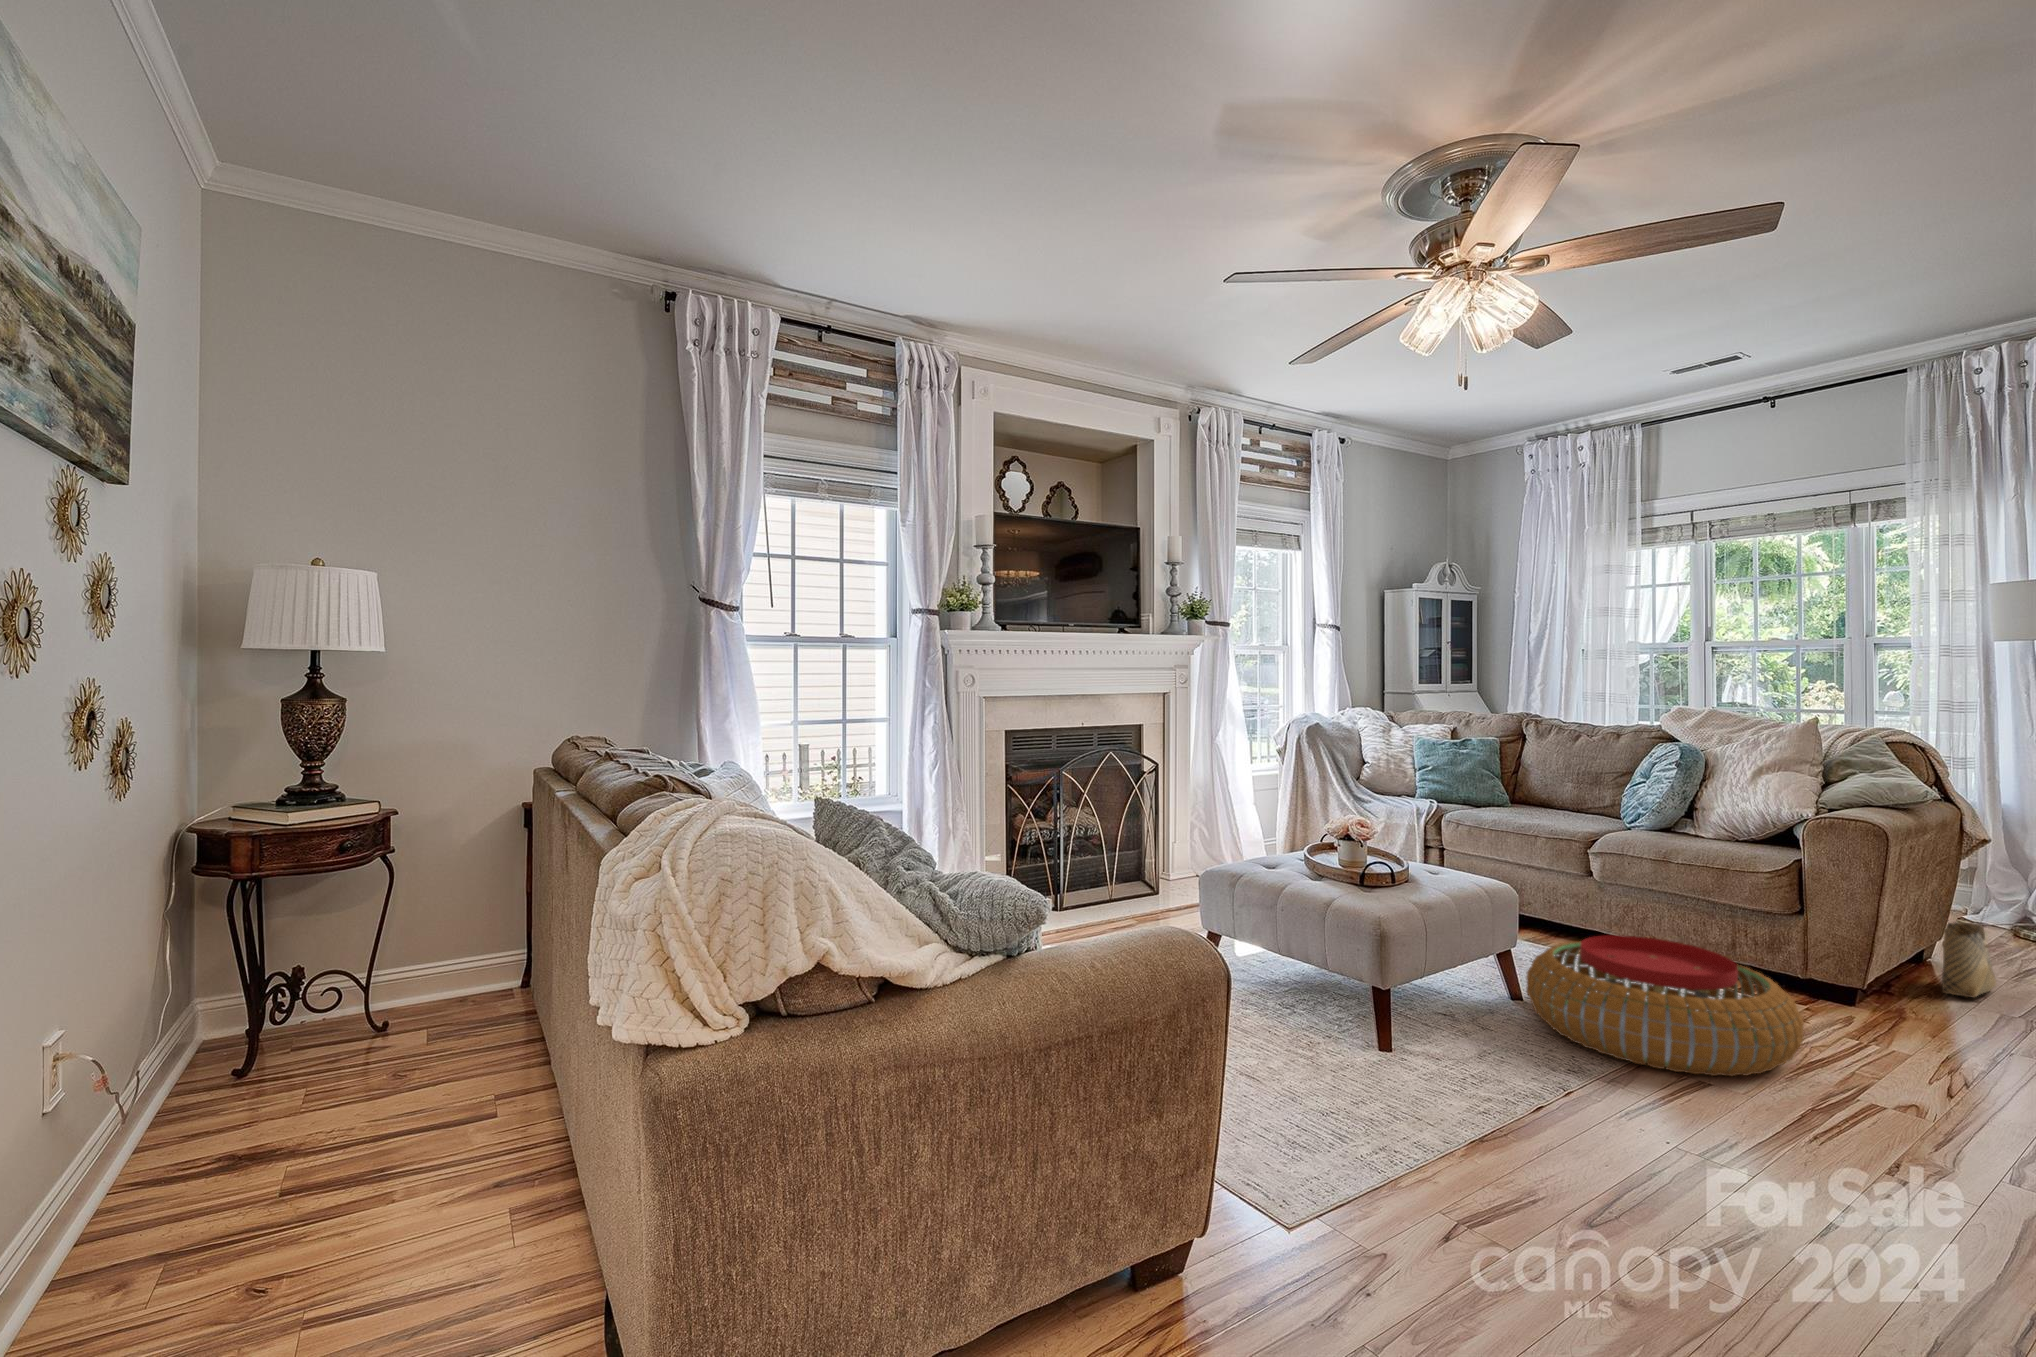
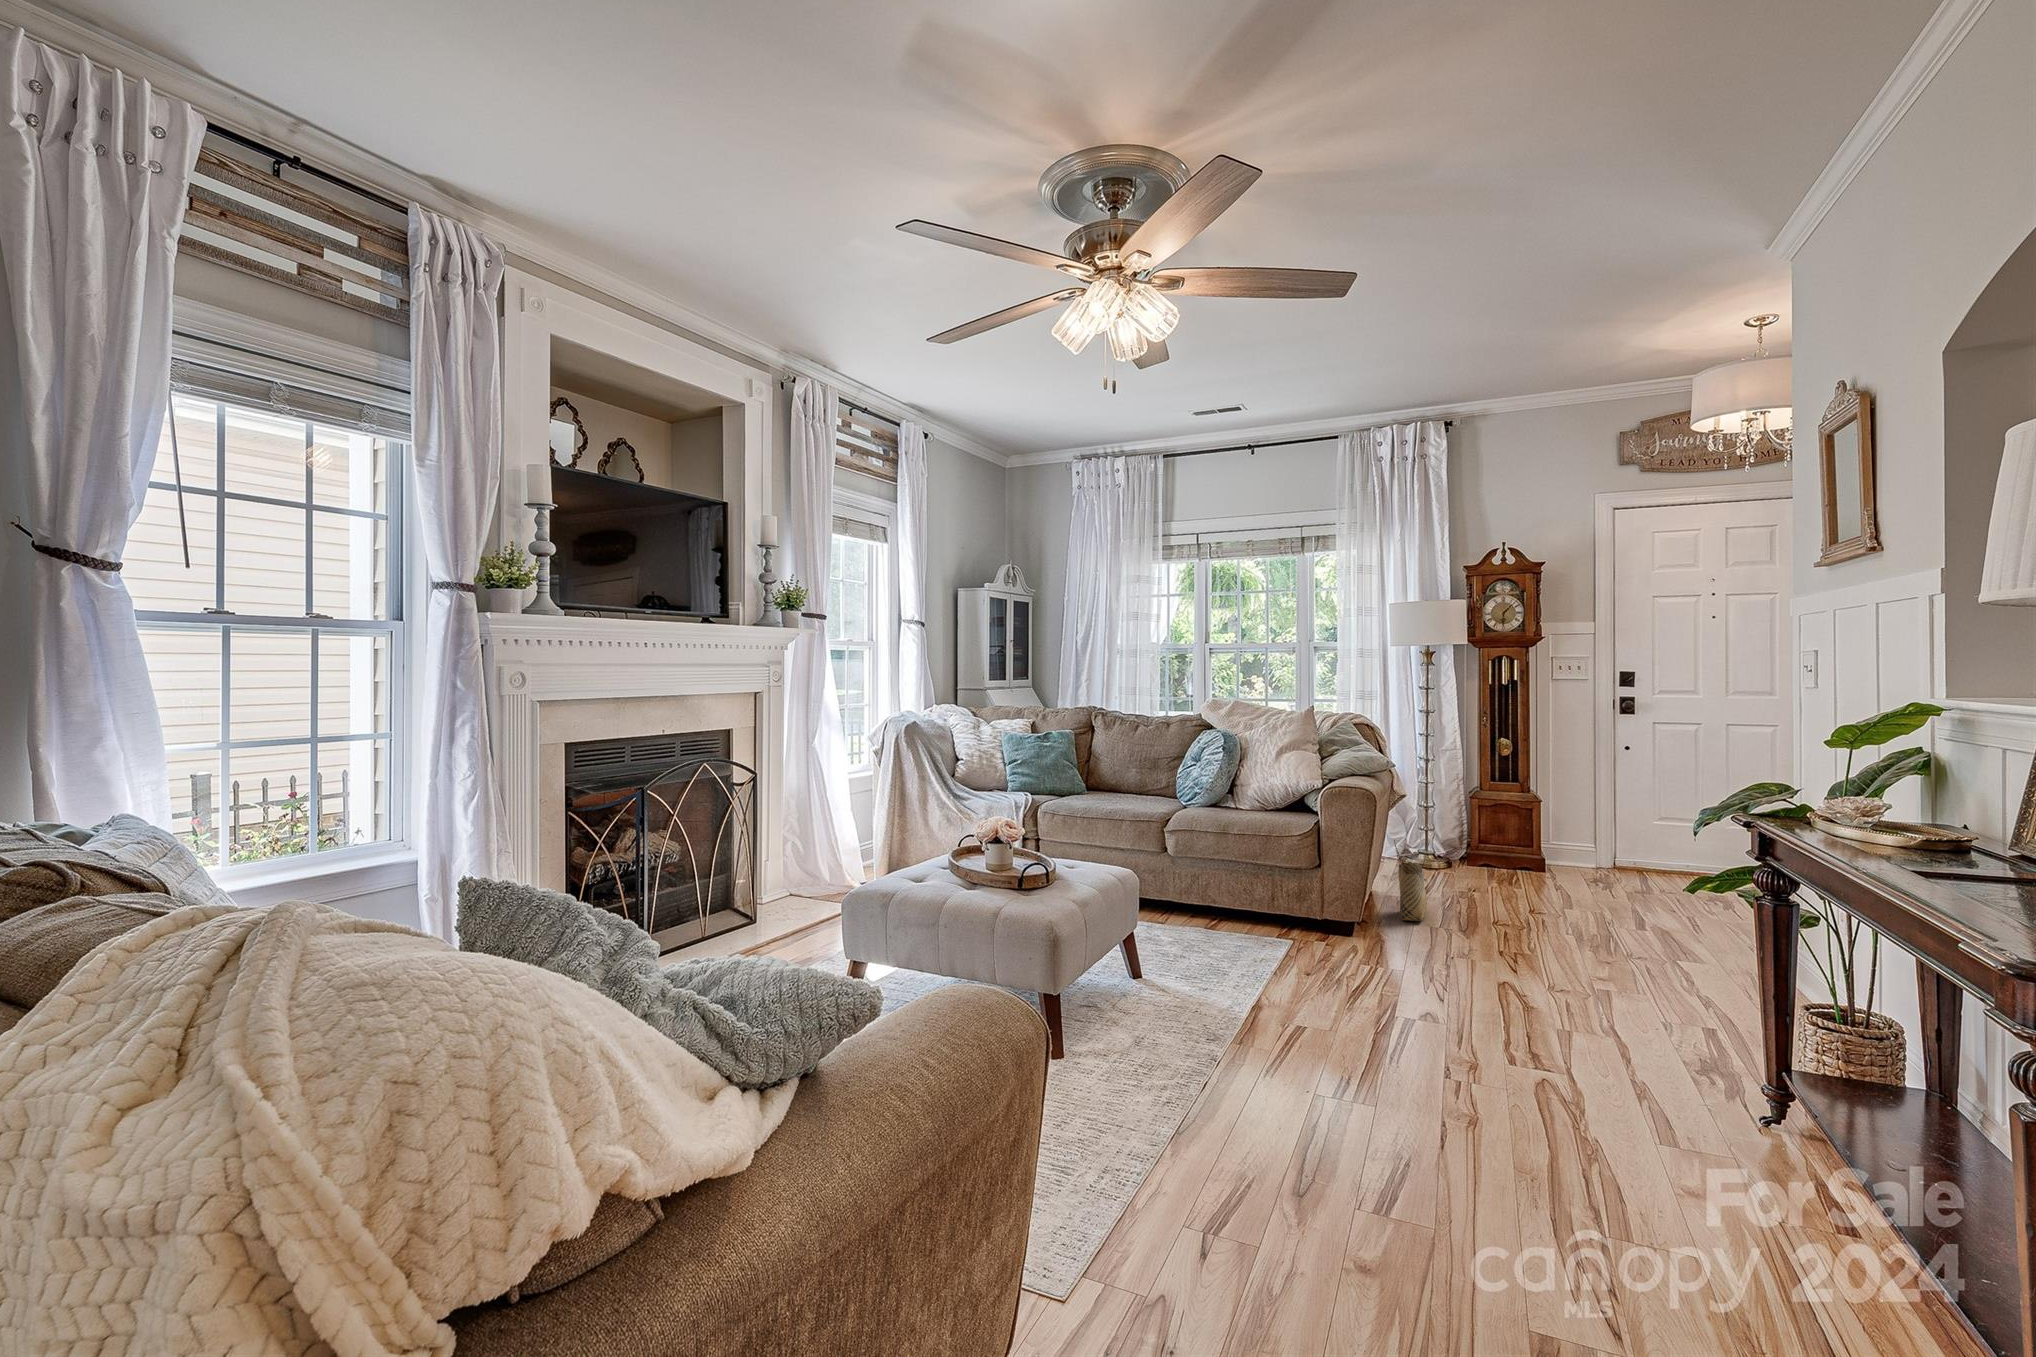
pouf: present [1526,935,1804,1076] -> none [1154,909,1367,1031]

